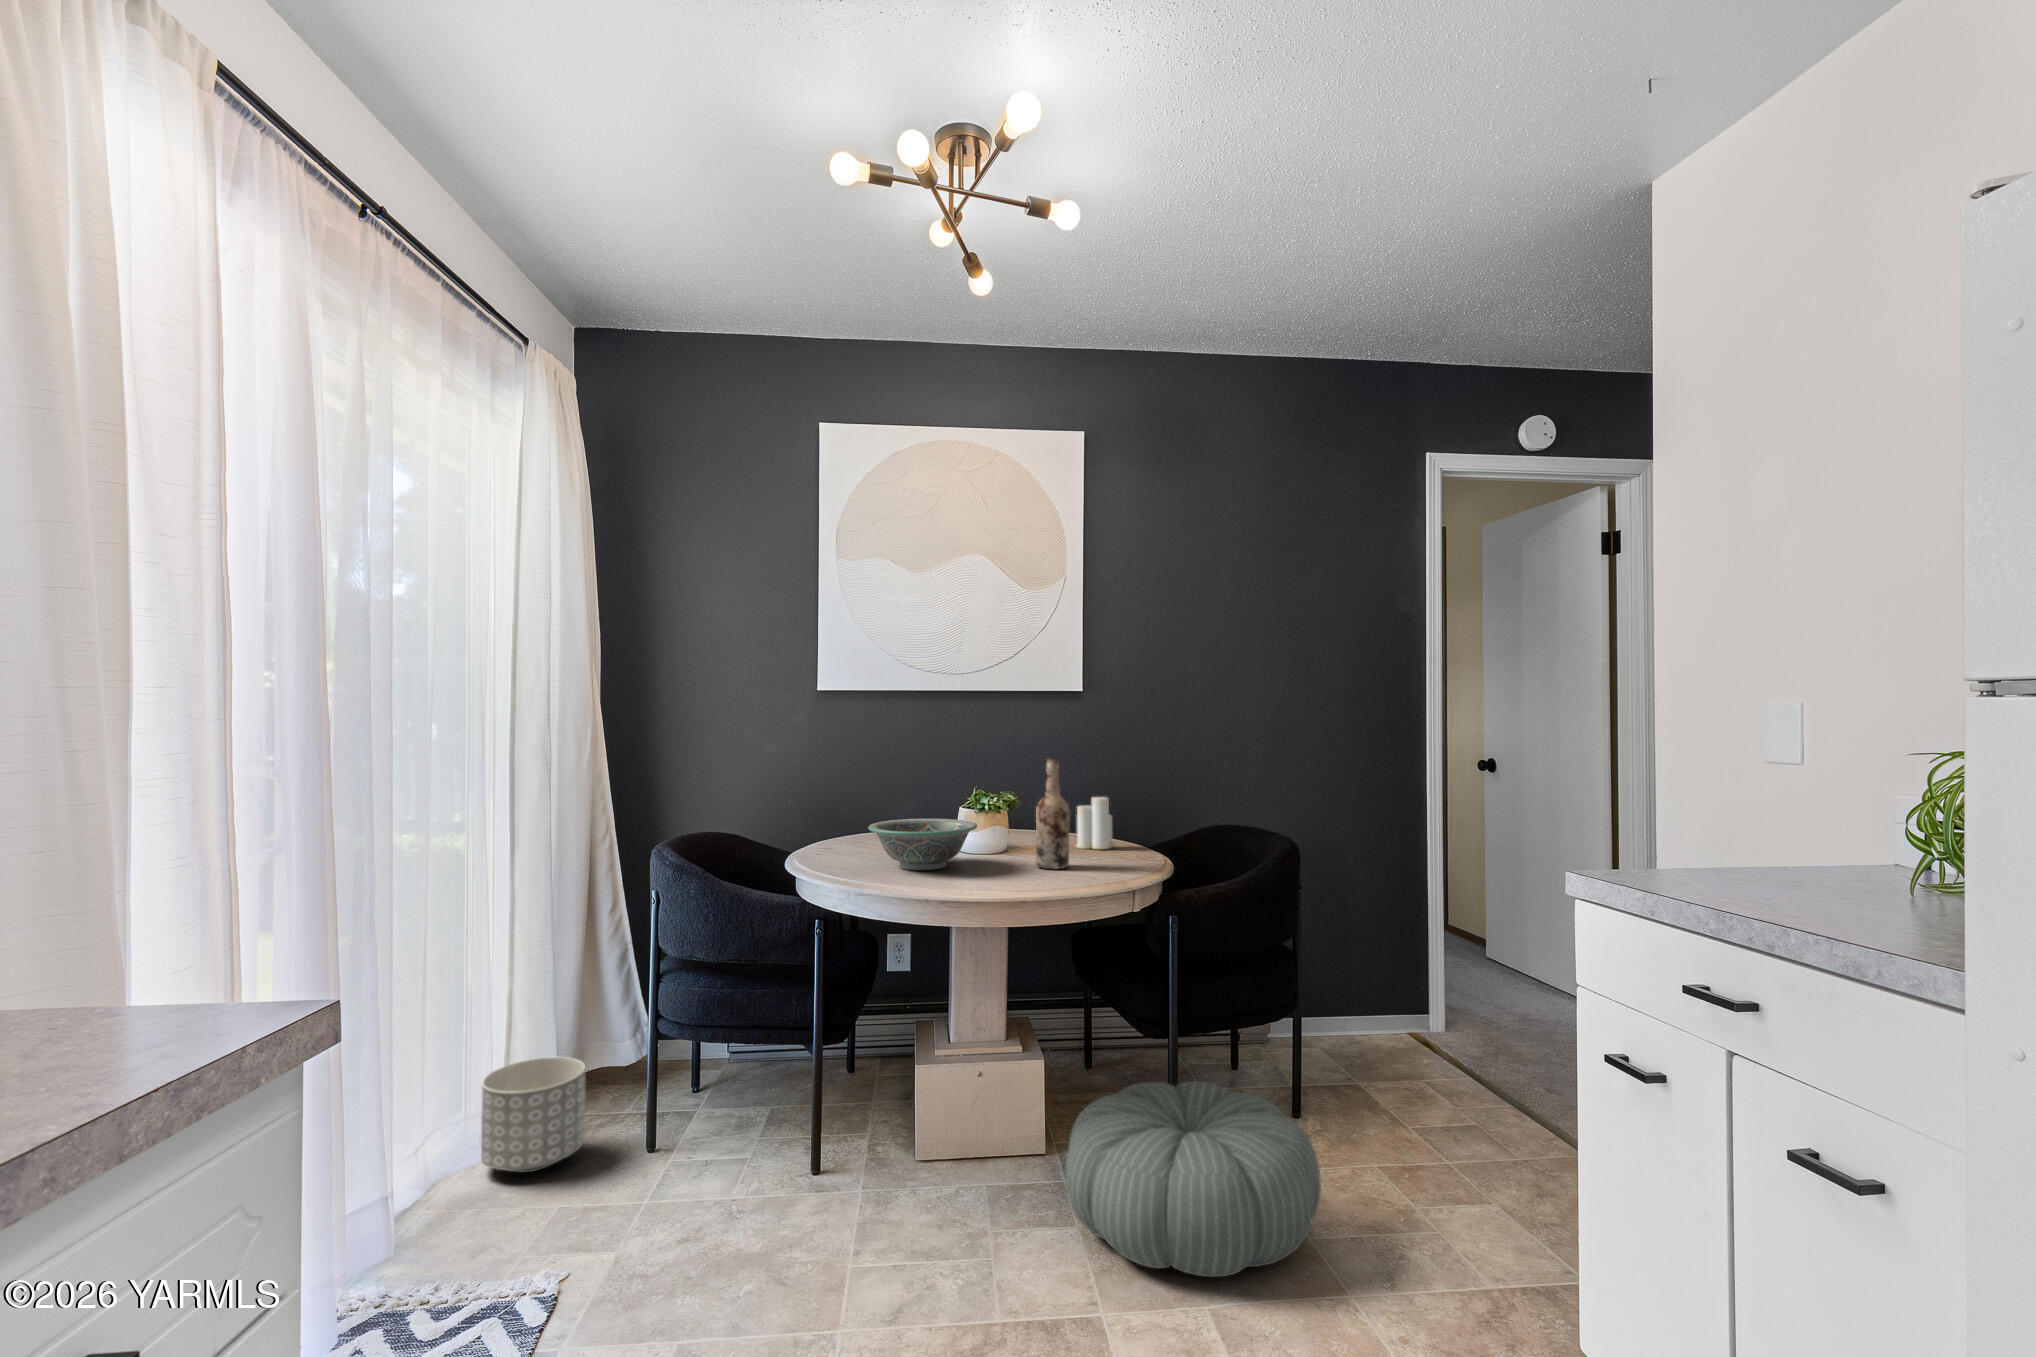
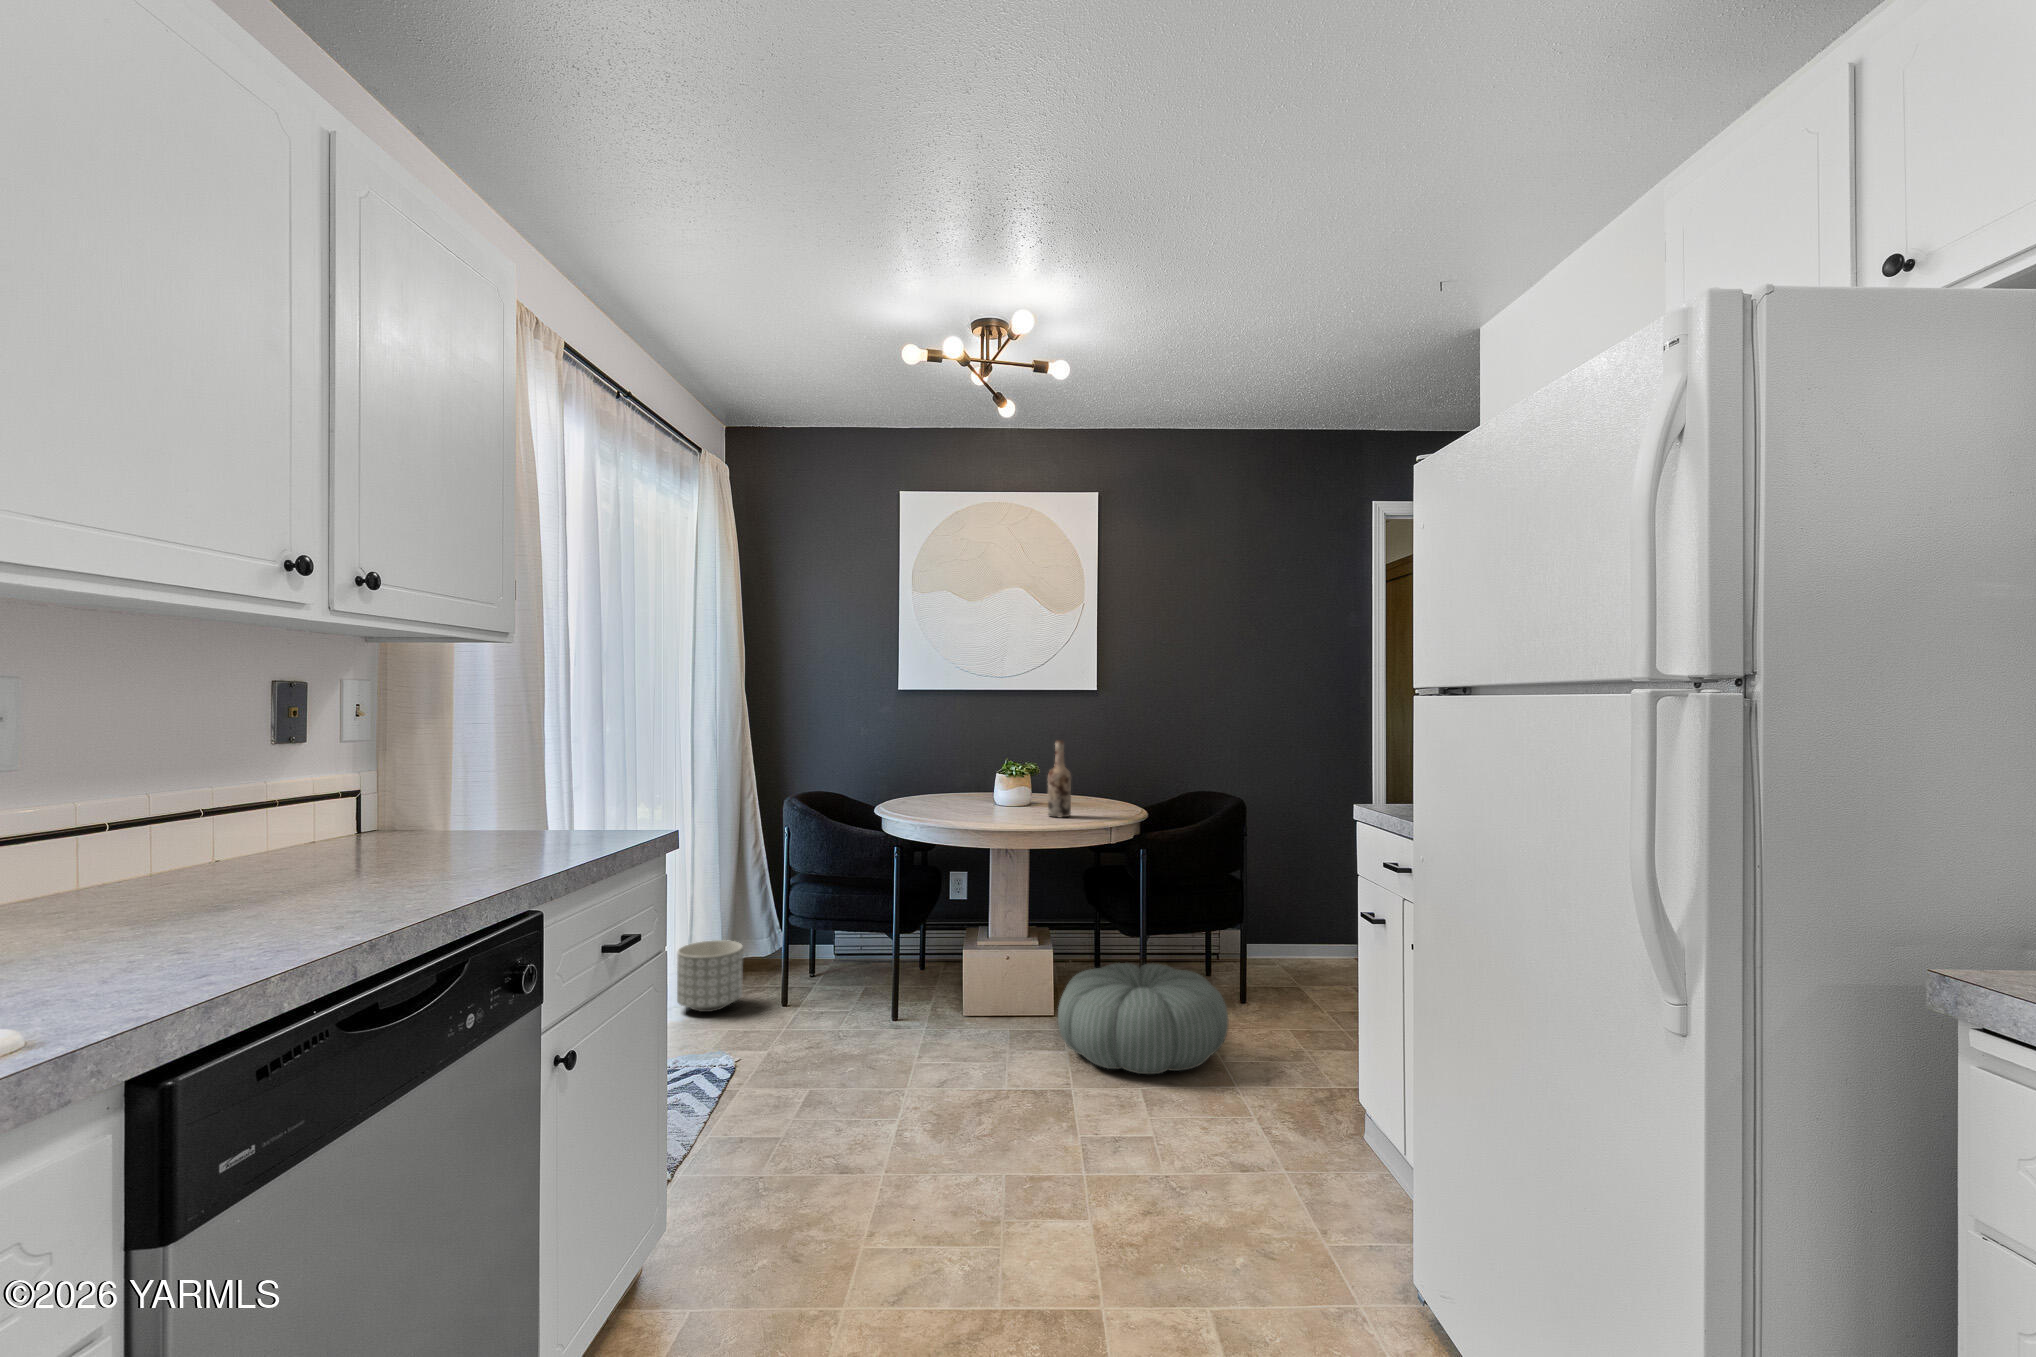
candle: present [1076,797,1115,849] -> none [1082,766,1112,807]
decorative bowl: present [868,819,977,870] -> none [931,782,1006,816]

